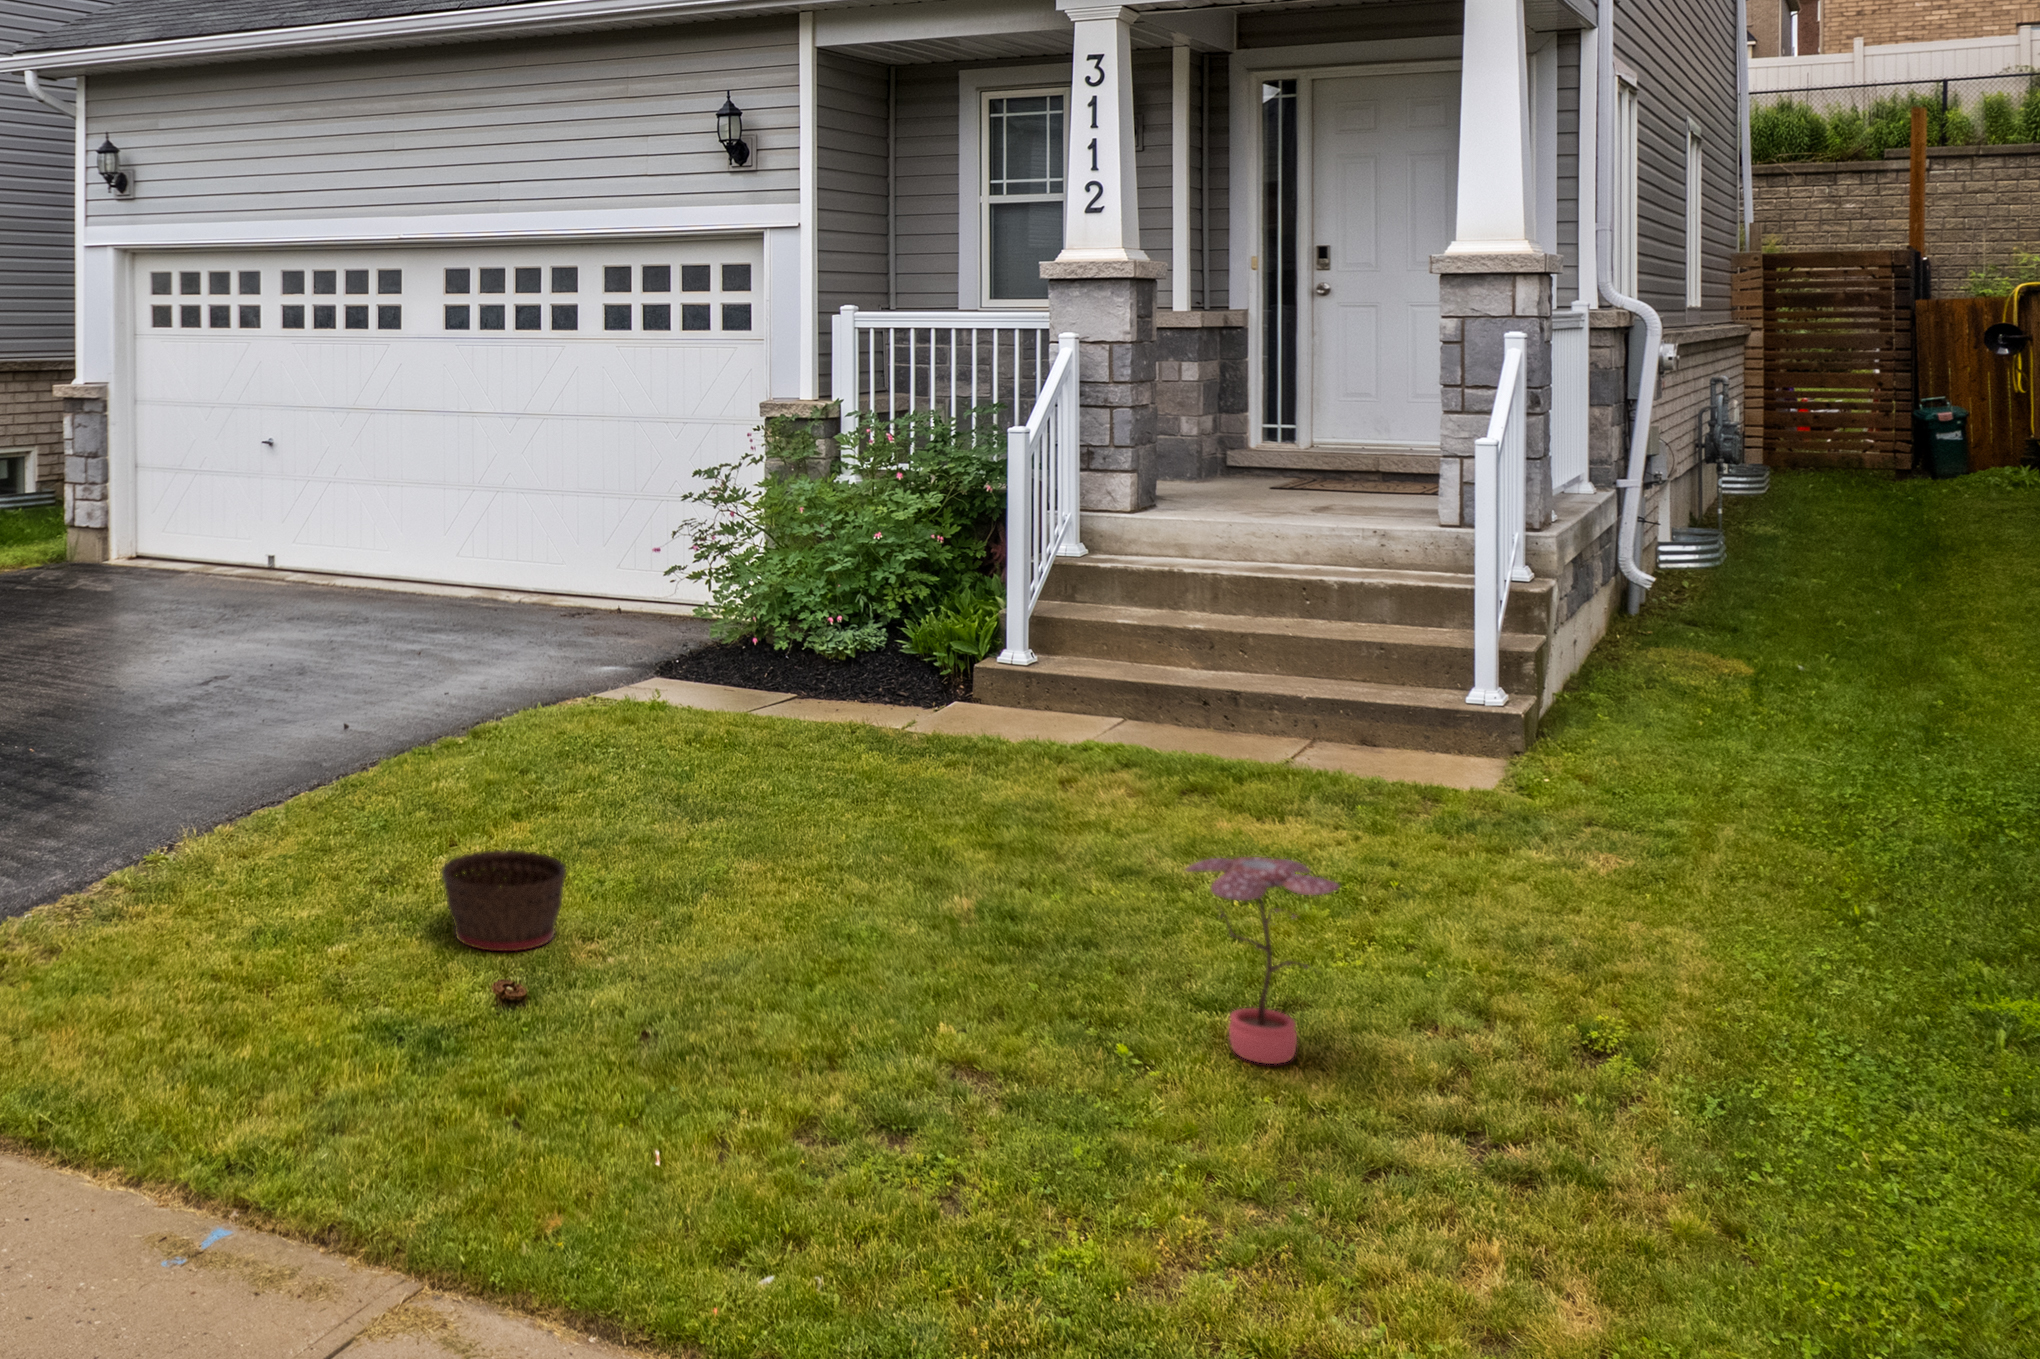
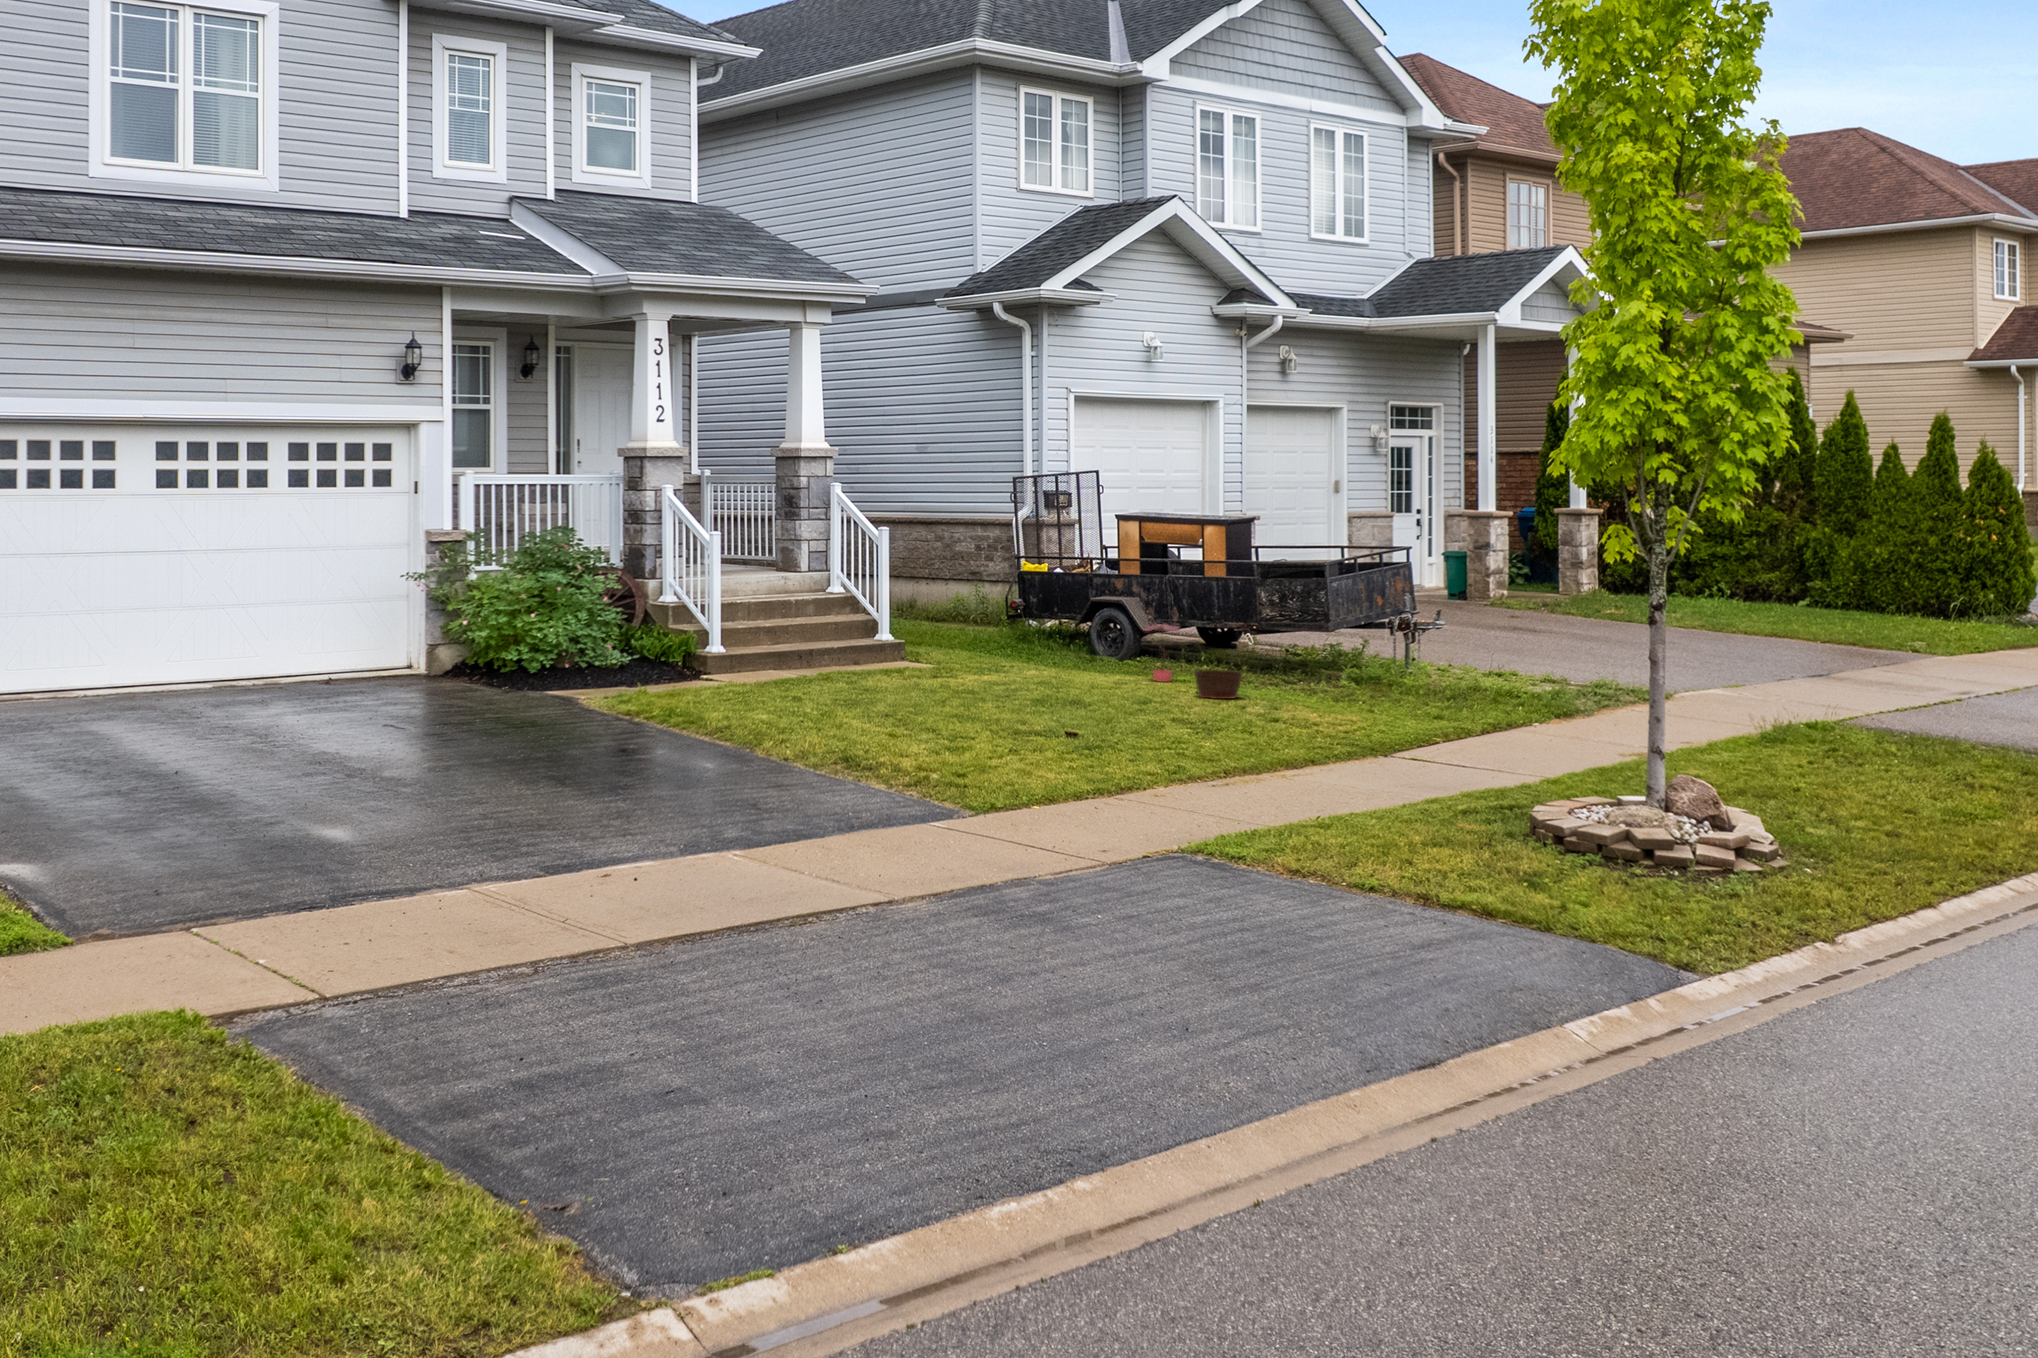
basket: present [442,850,566,951] -> present [1194,670,1242,699]

